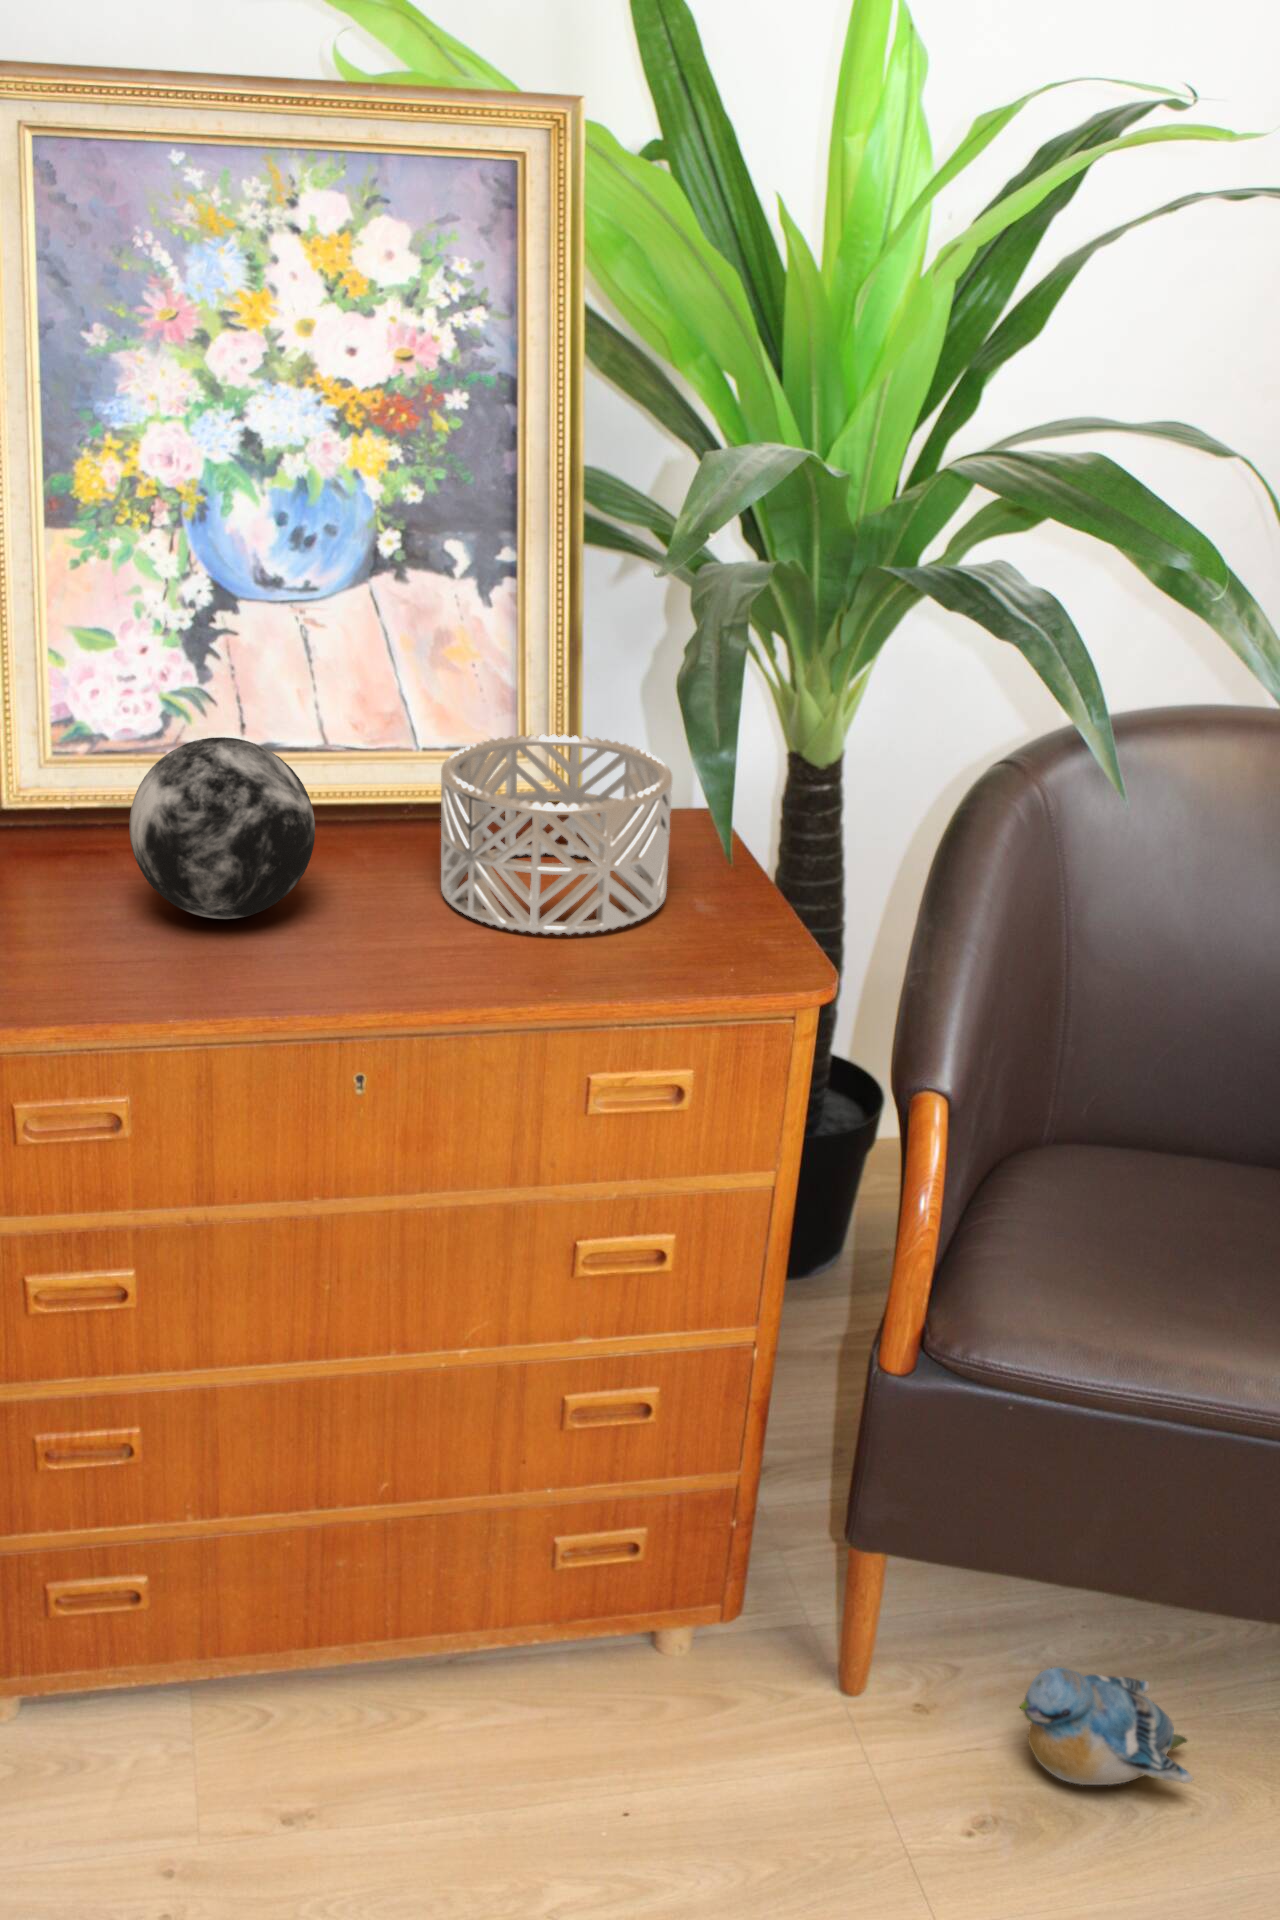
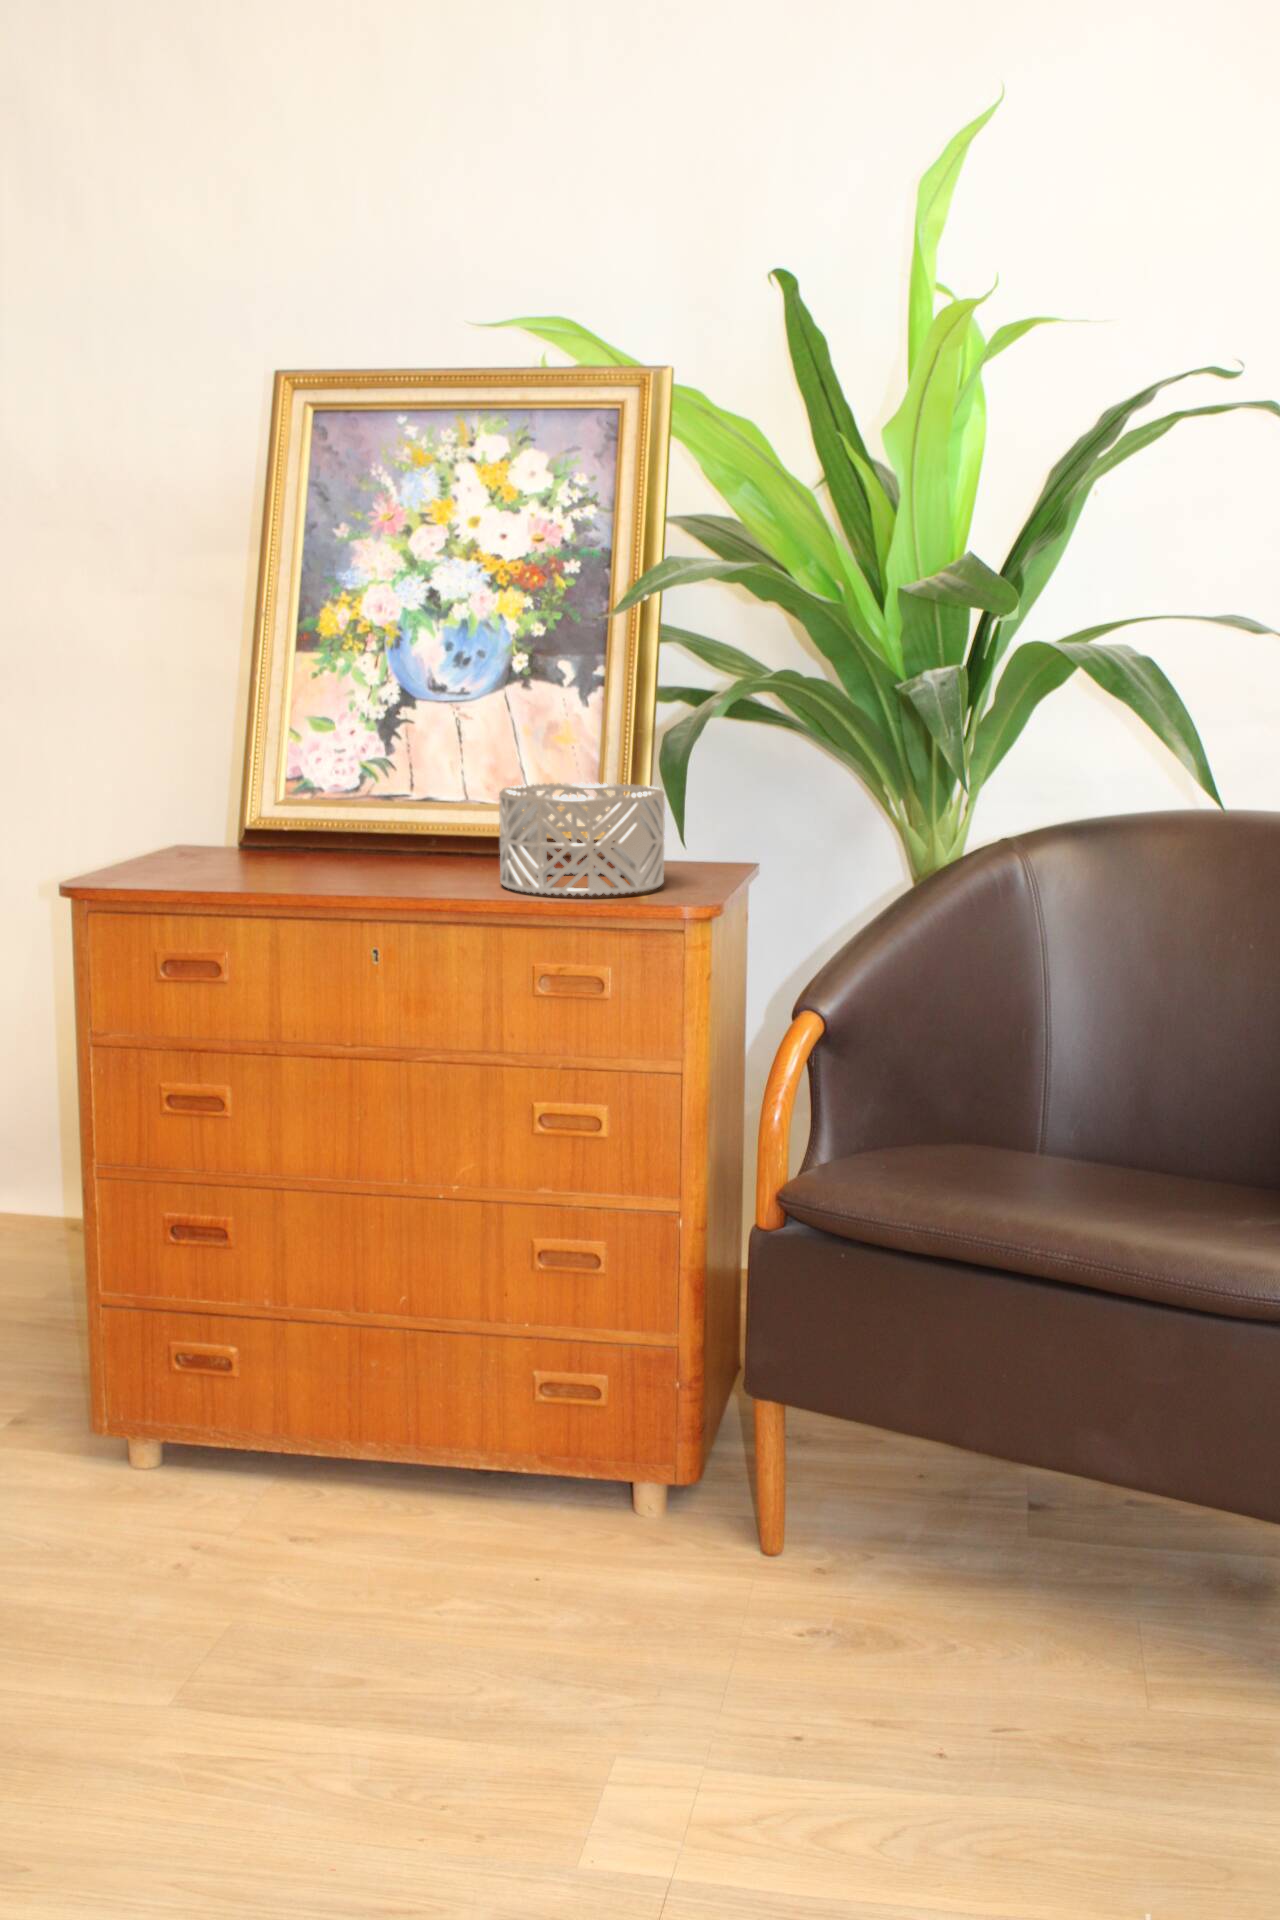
decorative orb: present [129,737,315,919] -> none [287,756,411,879]
plush toy: present [1020,1667,1193,1785] -> none [872,1524,1037,1644]

